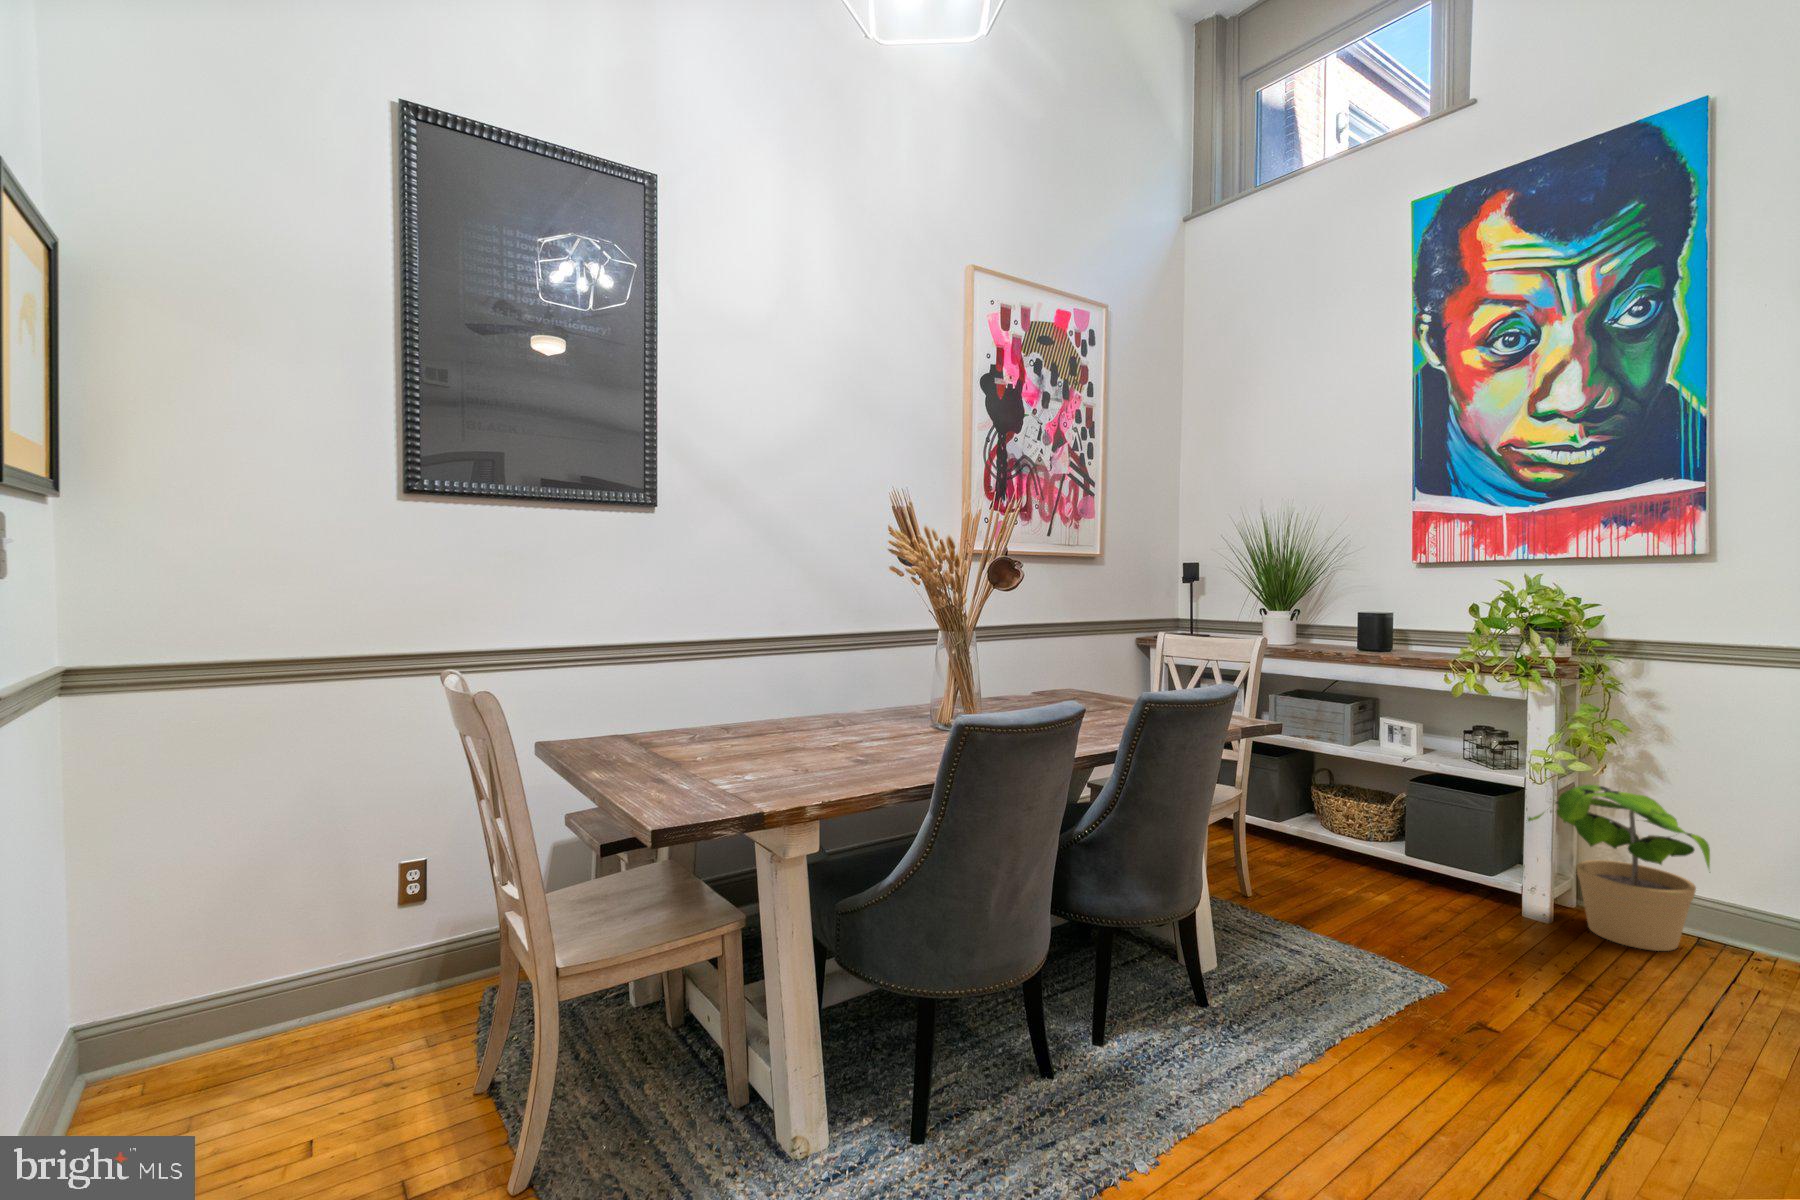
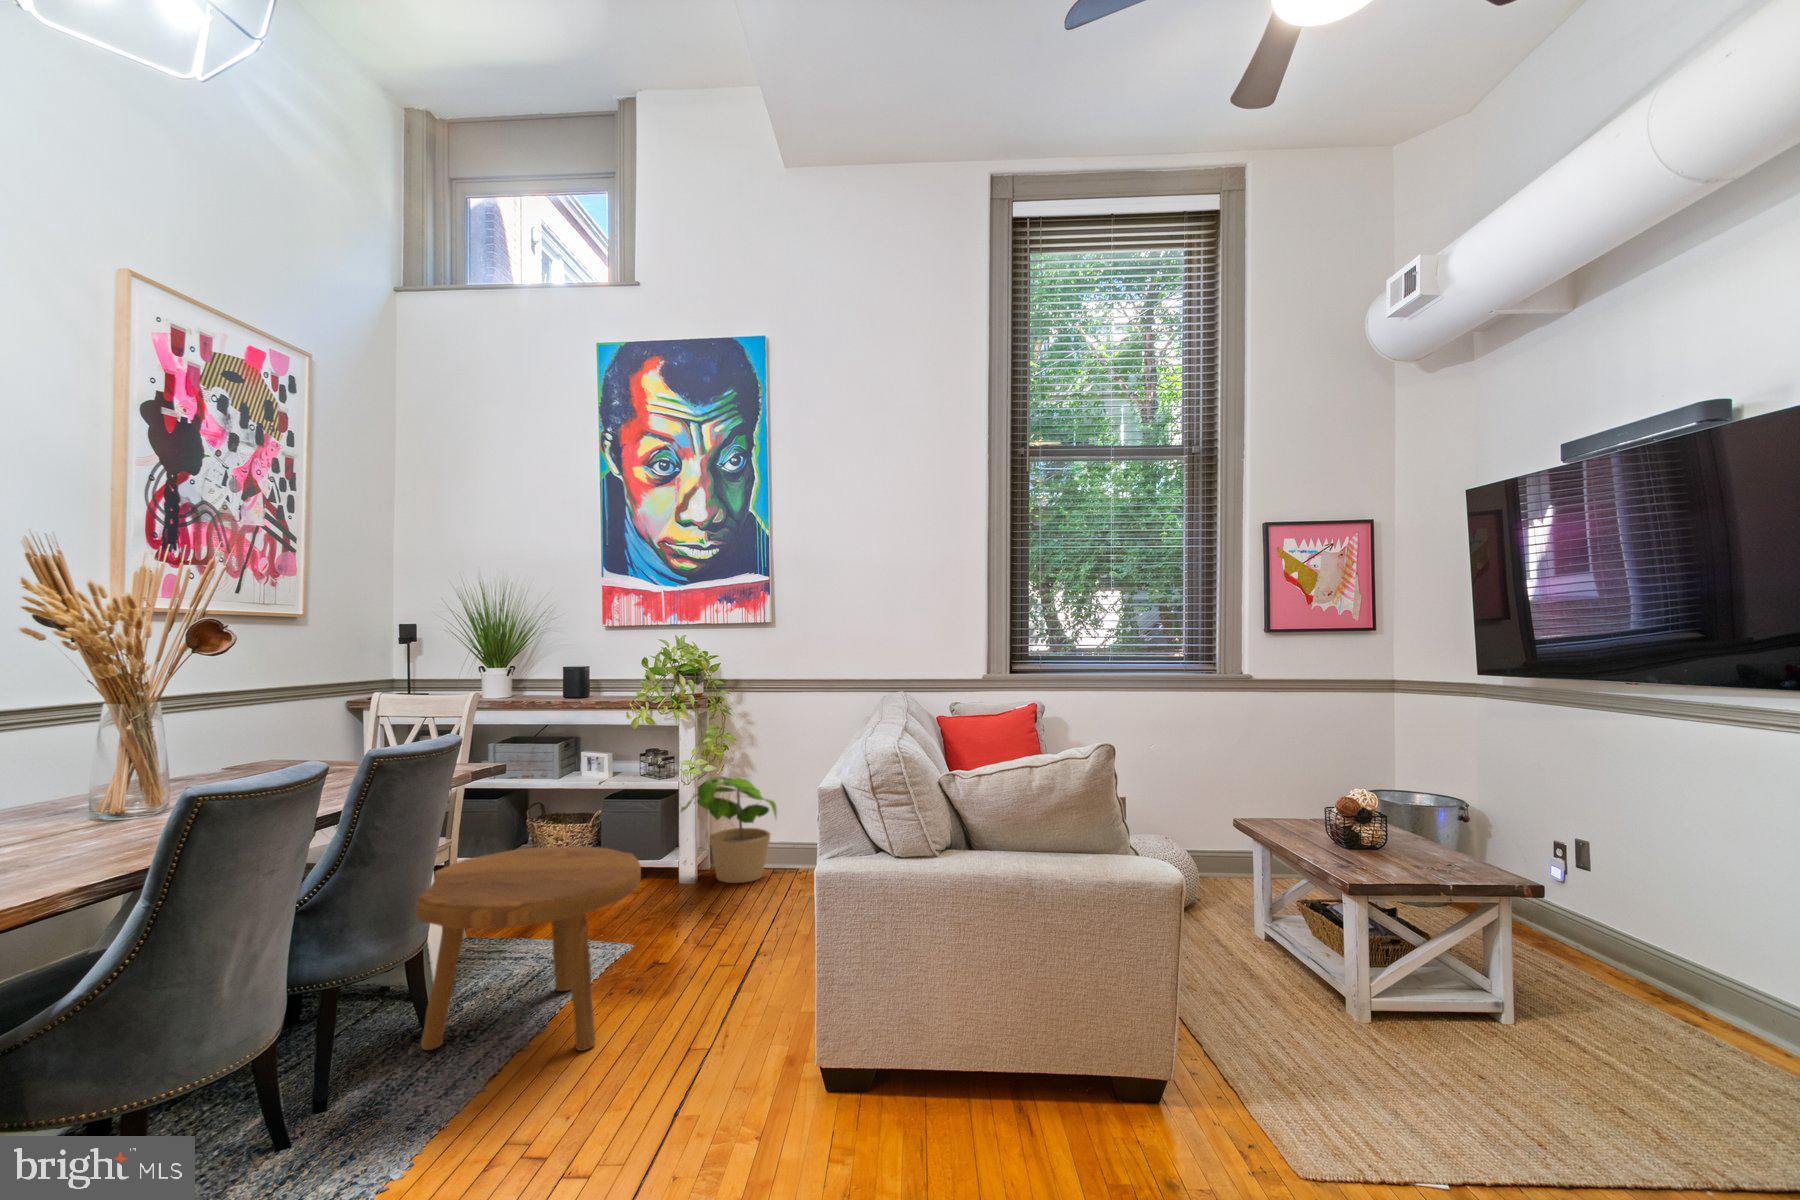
footstool: none [1170,827,1457,1116] -> present [416,846,641,1051]

